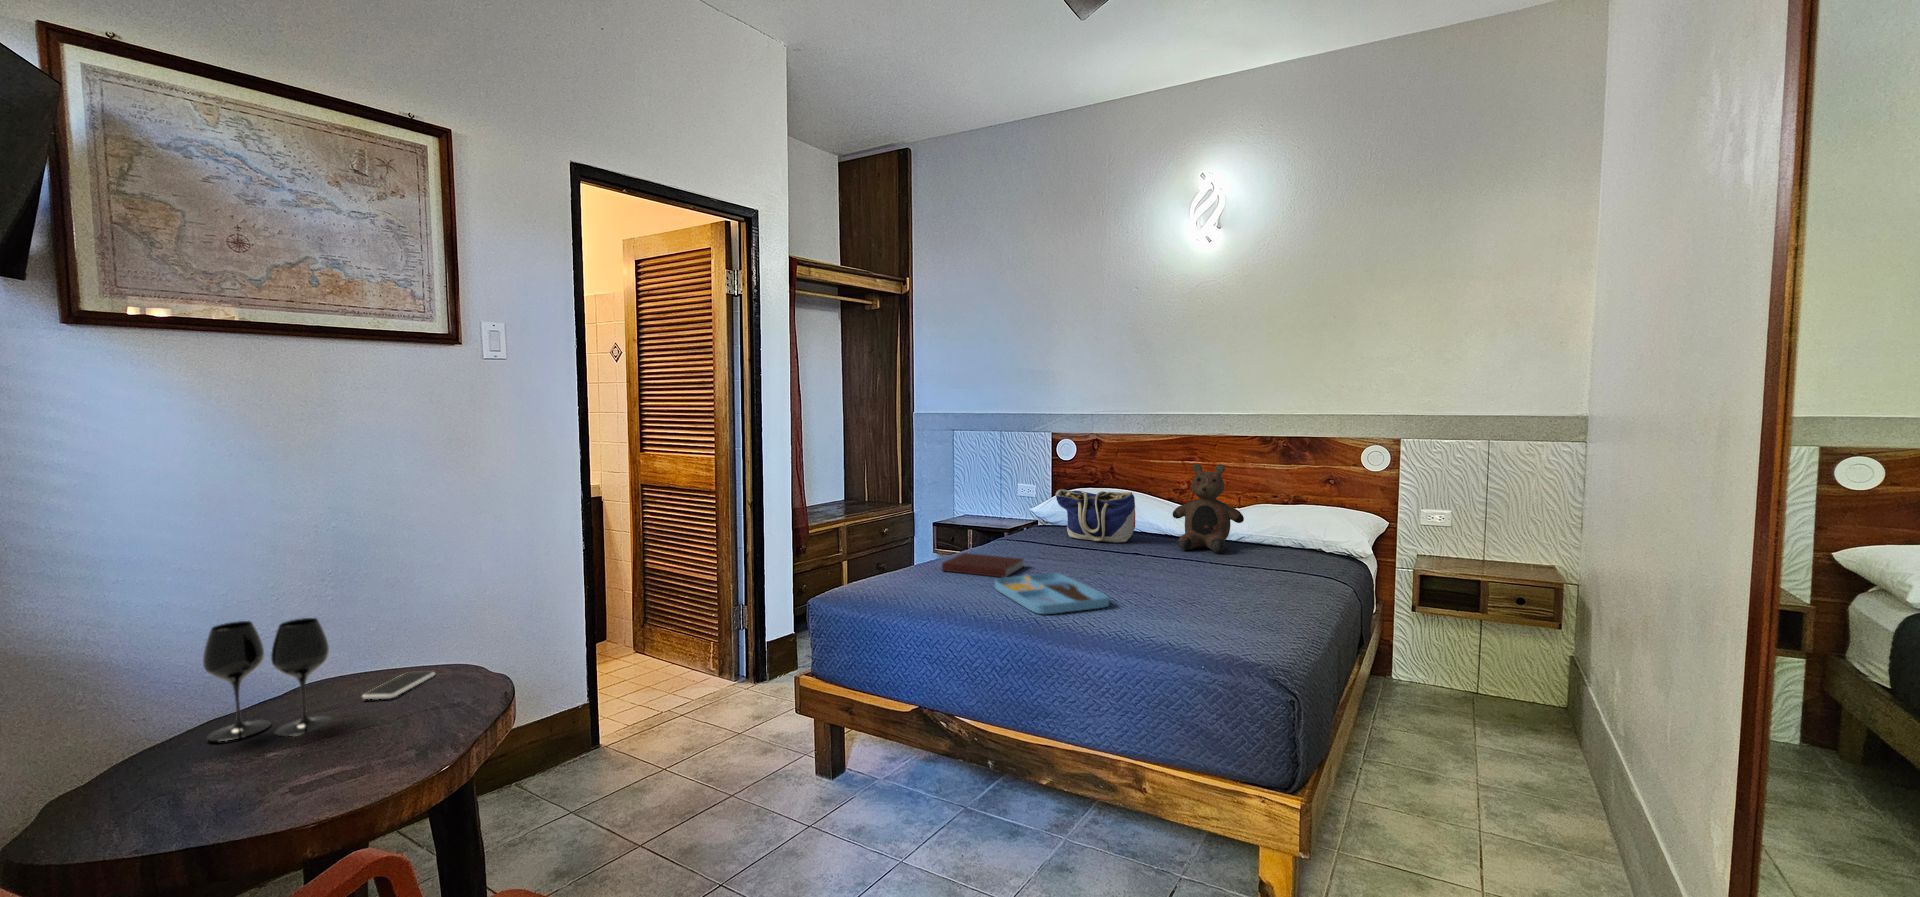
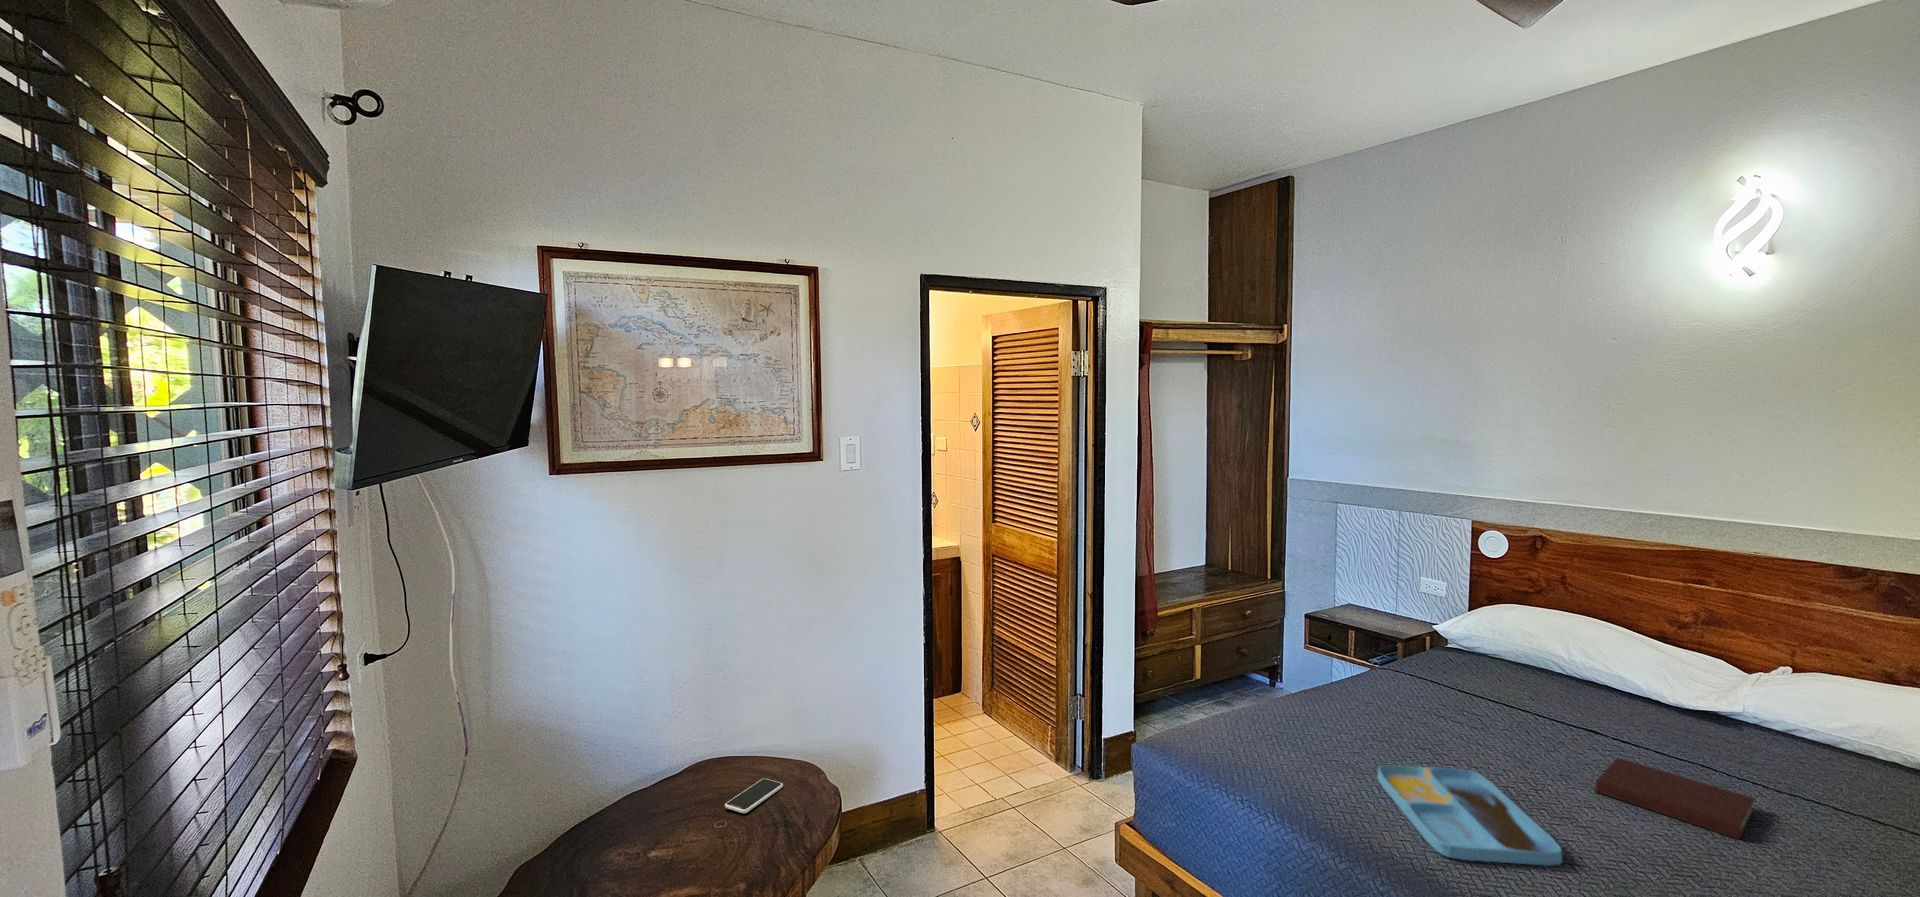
teddy bear: present [1173,463,1244,553] -> none [1684,616,1834,766]
tote bag: present [1056,489,1135,543] -> none [1479,618,1613,708]
notebook: present [942,553,1023,578] -> present [1595,757,1755,839]
wine glass: present [203,618,332,741] -> none [617,732,702,845]

